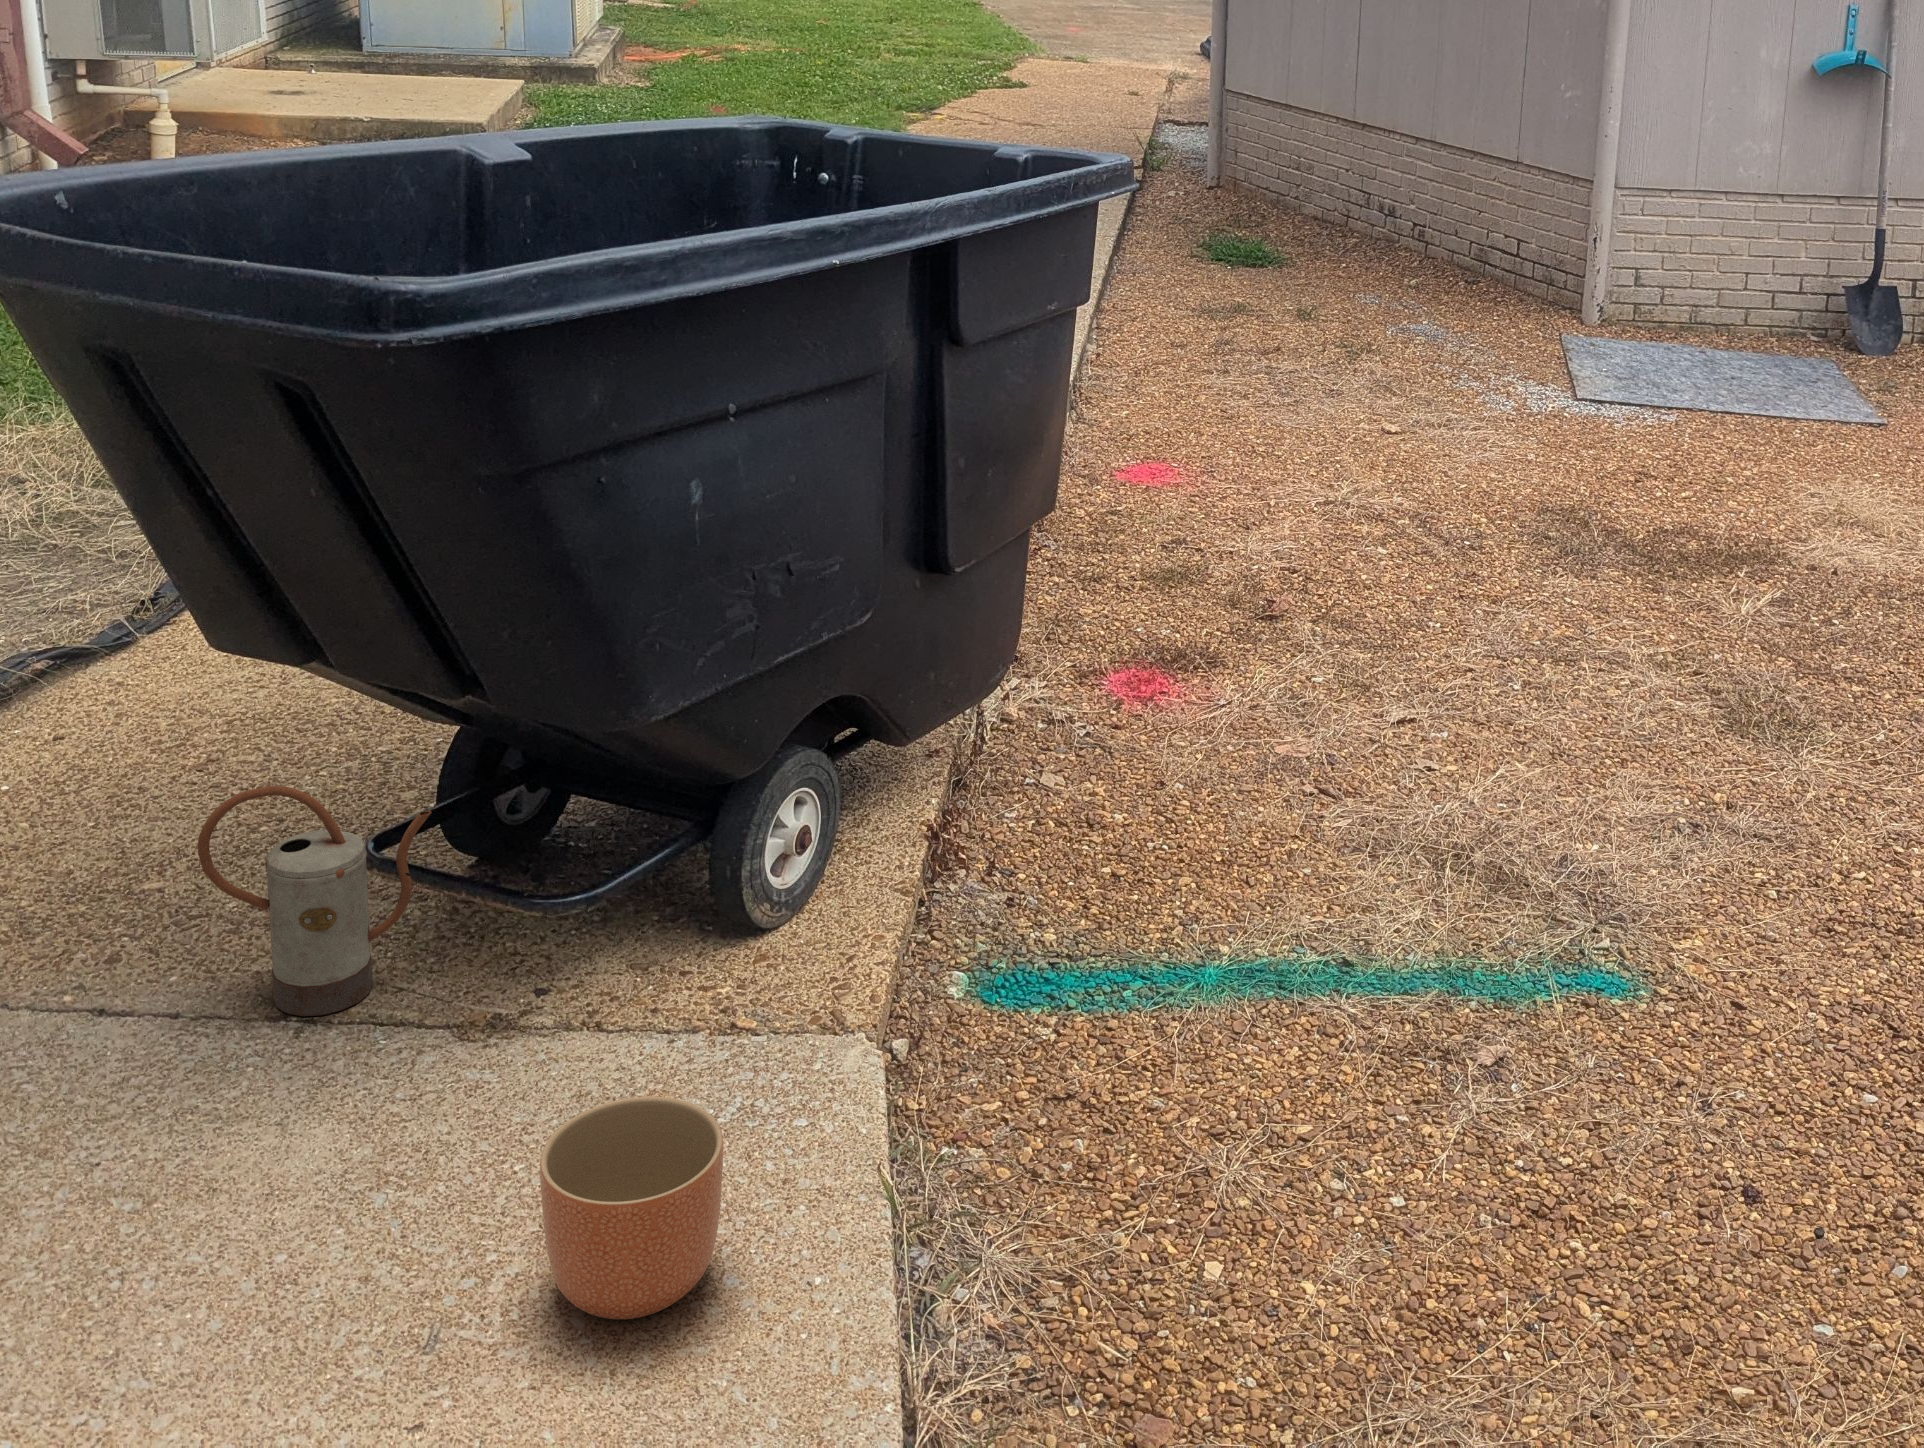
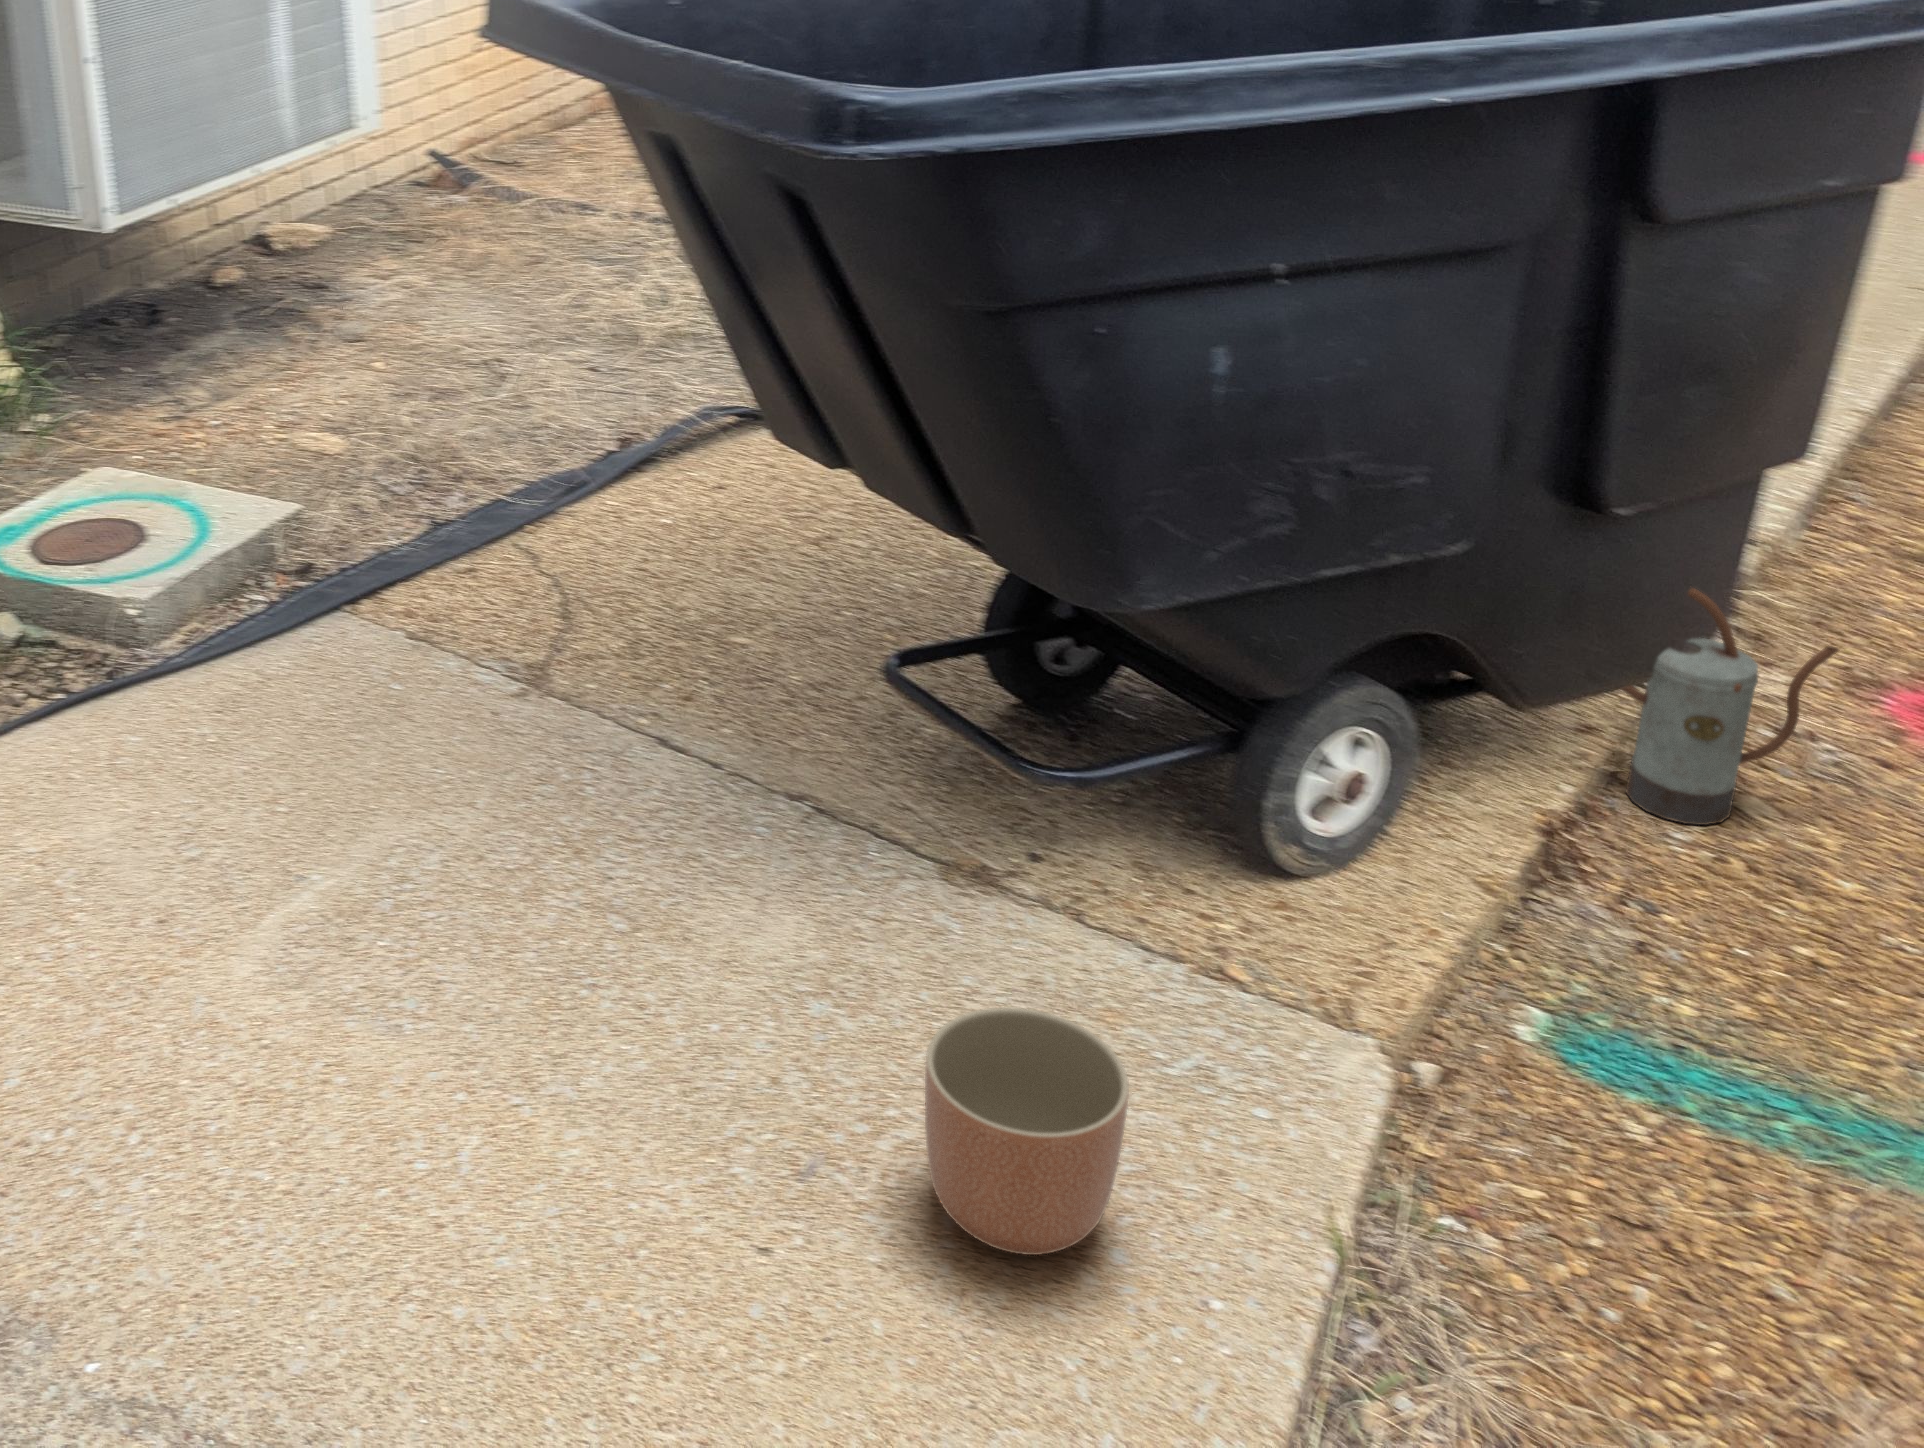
watering can: present [198,786,431,1016] -> present [1619,588,1840,825]

